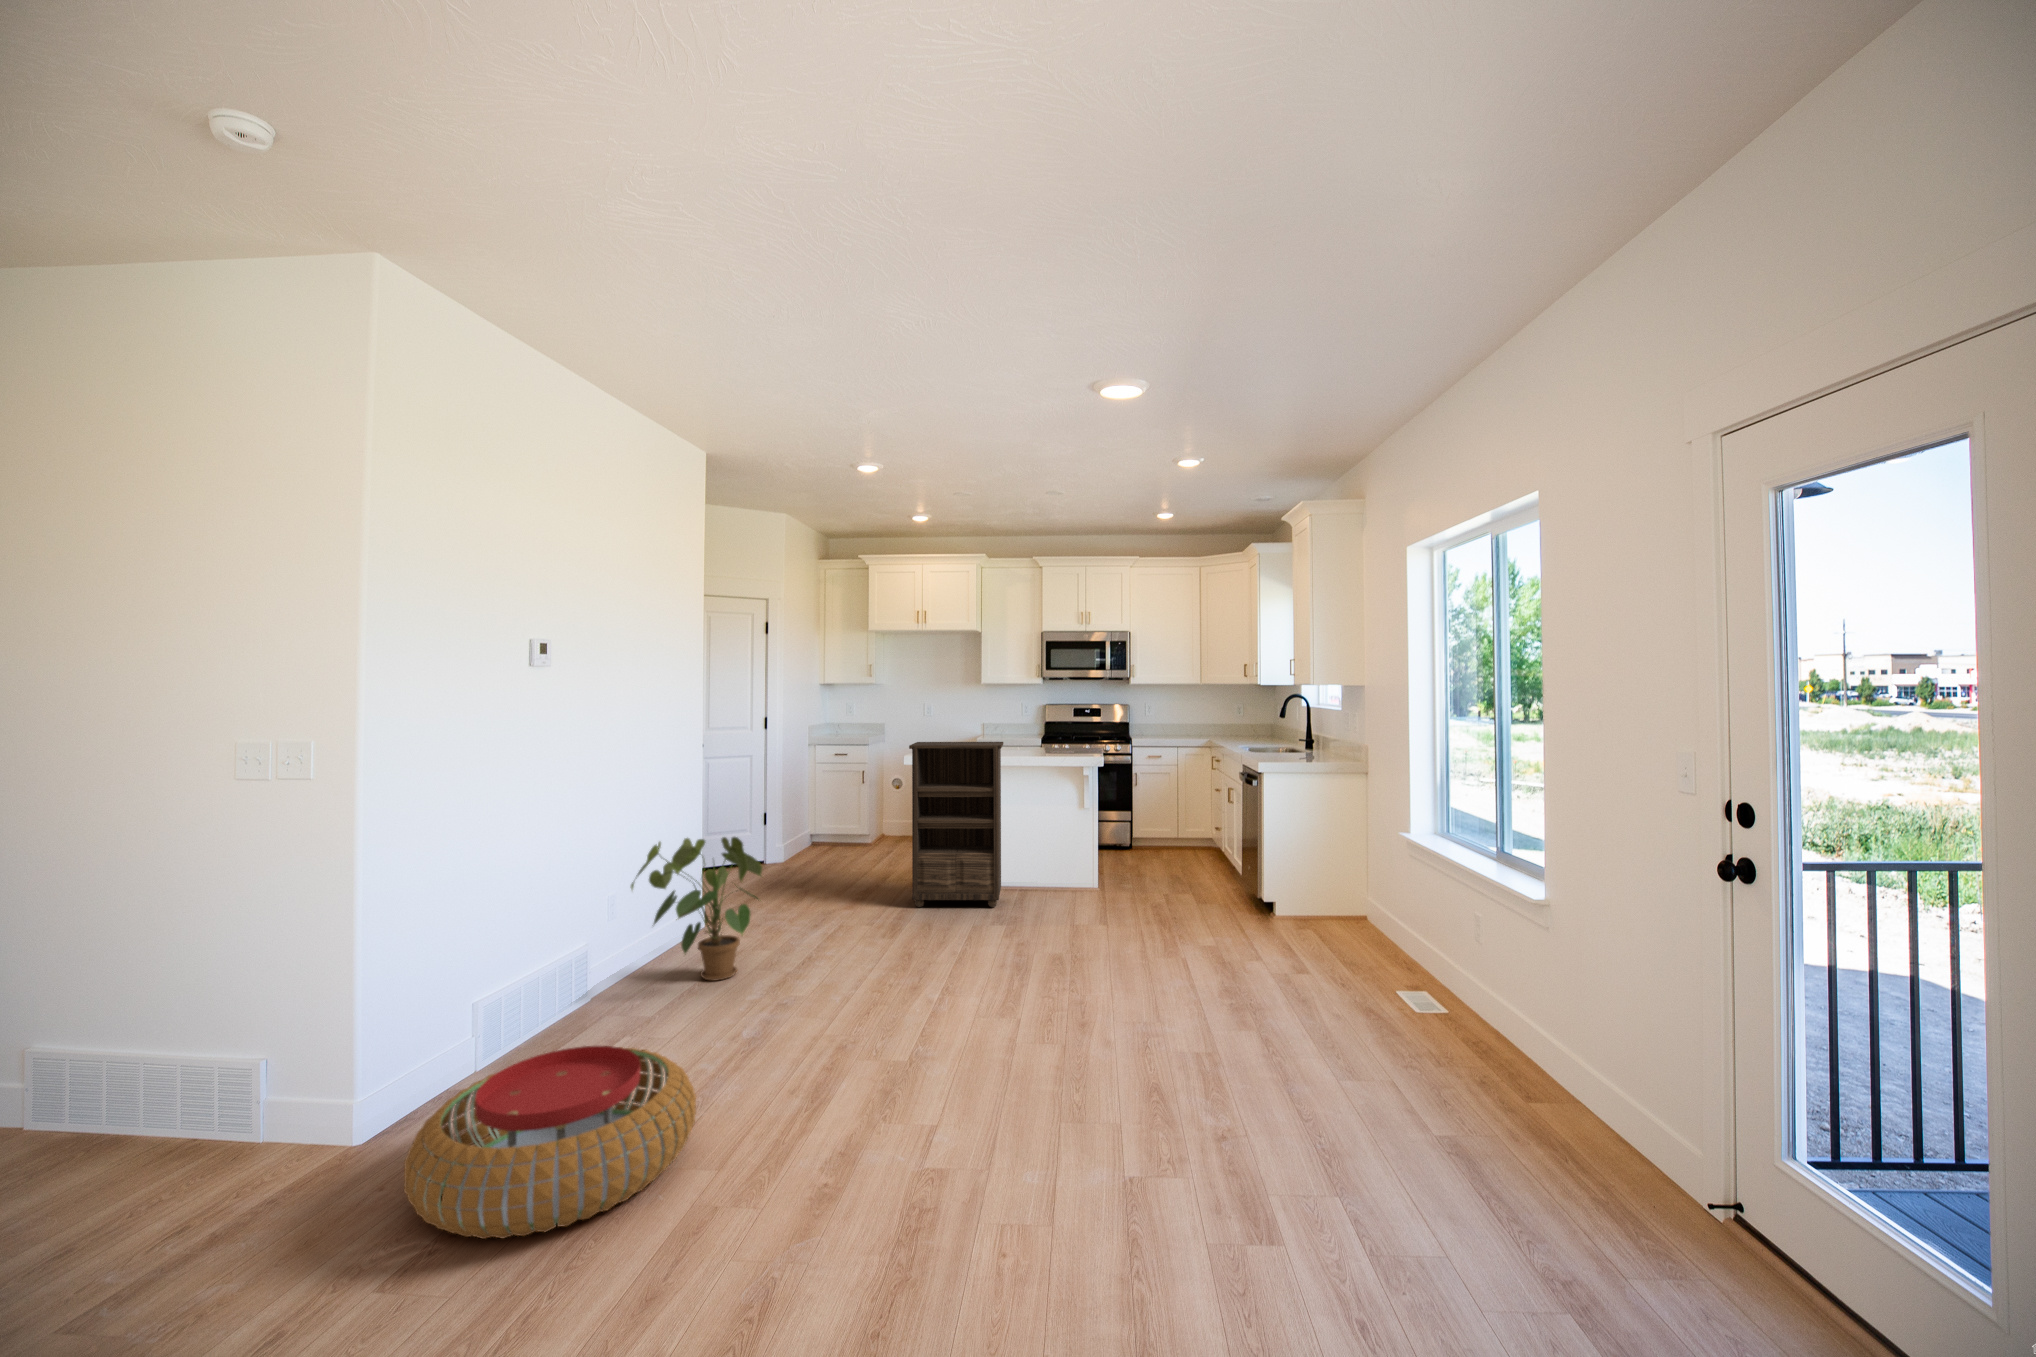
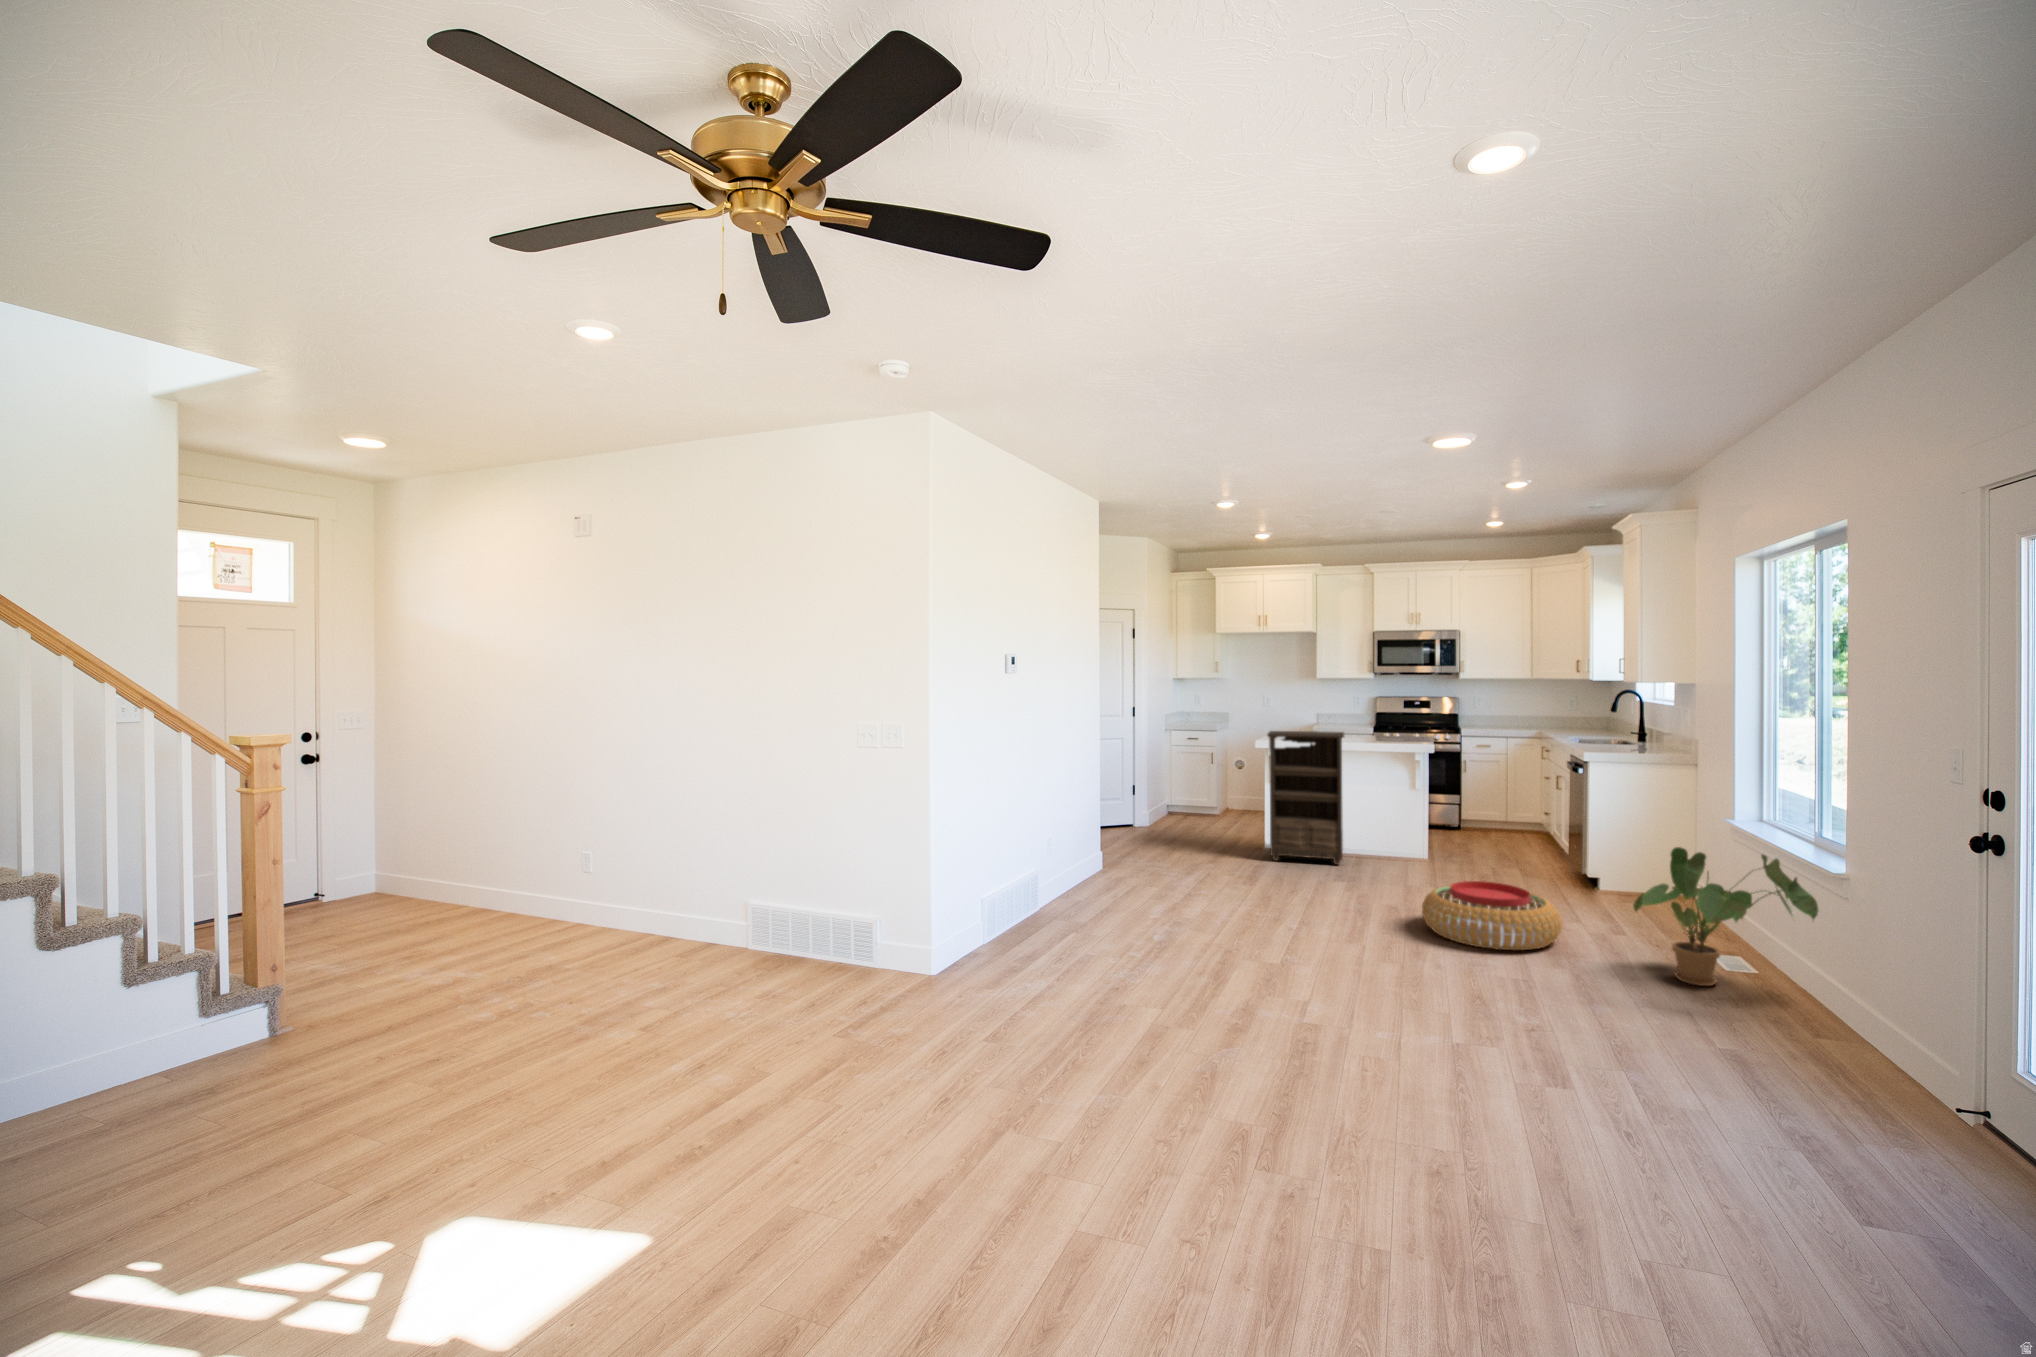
house plant: present [631,837,763,981] -> present [1633,847,1818,986]
pouf: present [404,1046,696,1239] -> present [1422,881,1562,951]

